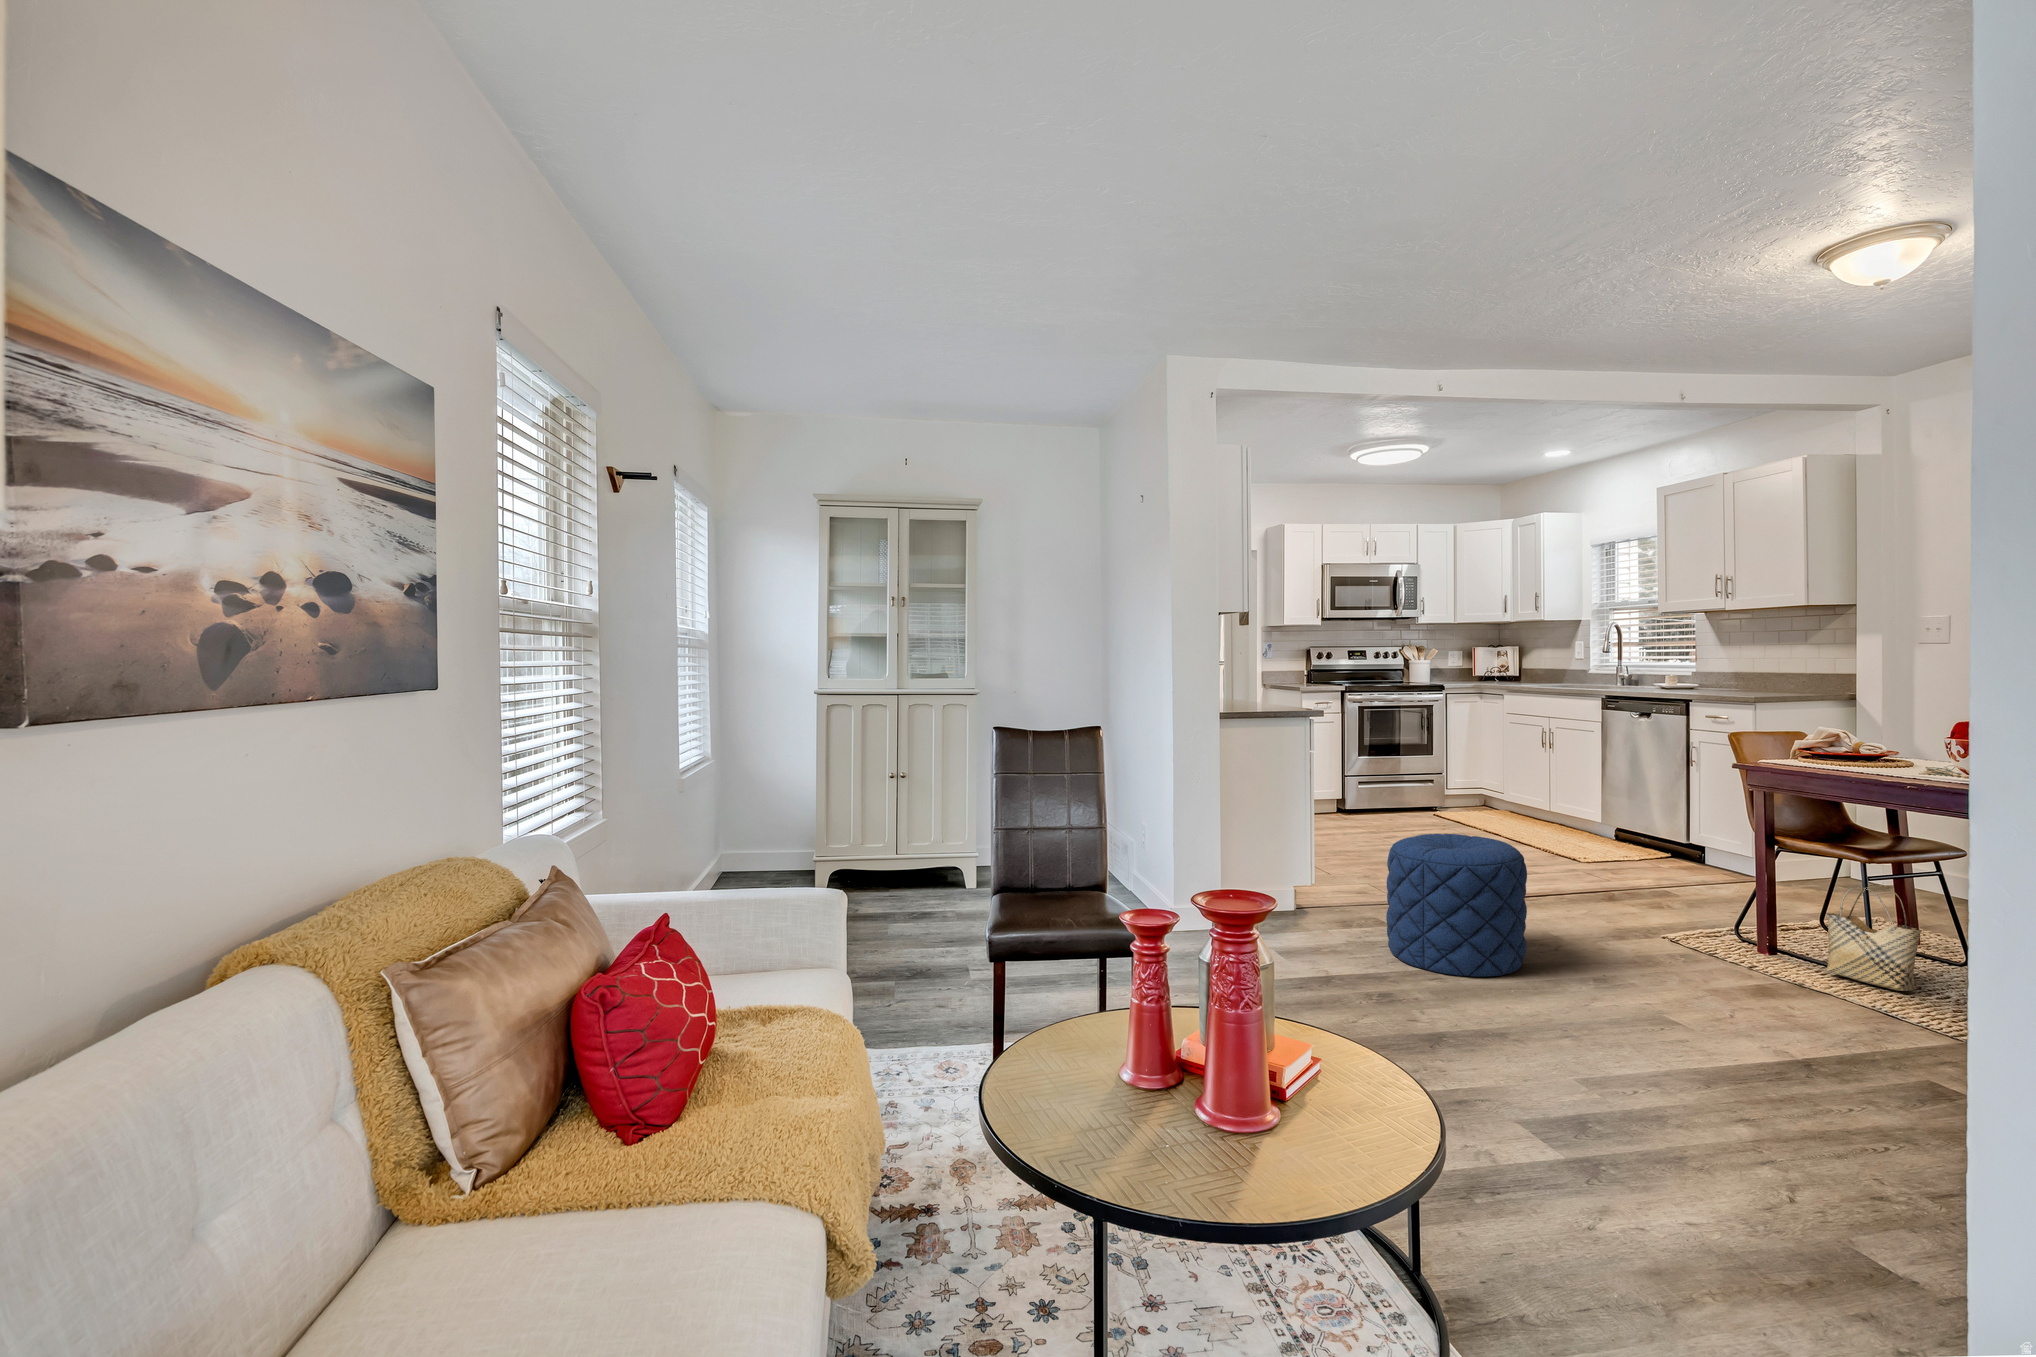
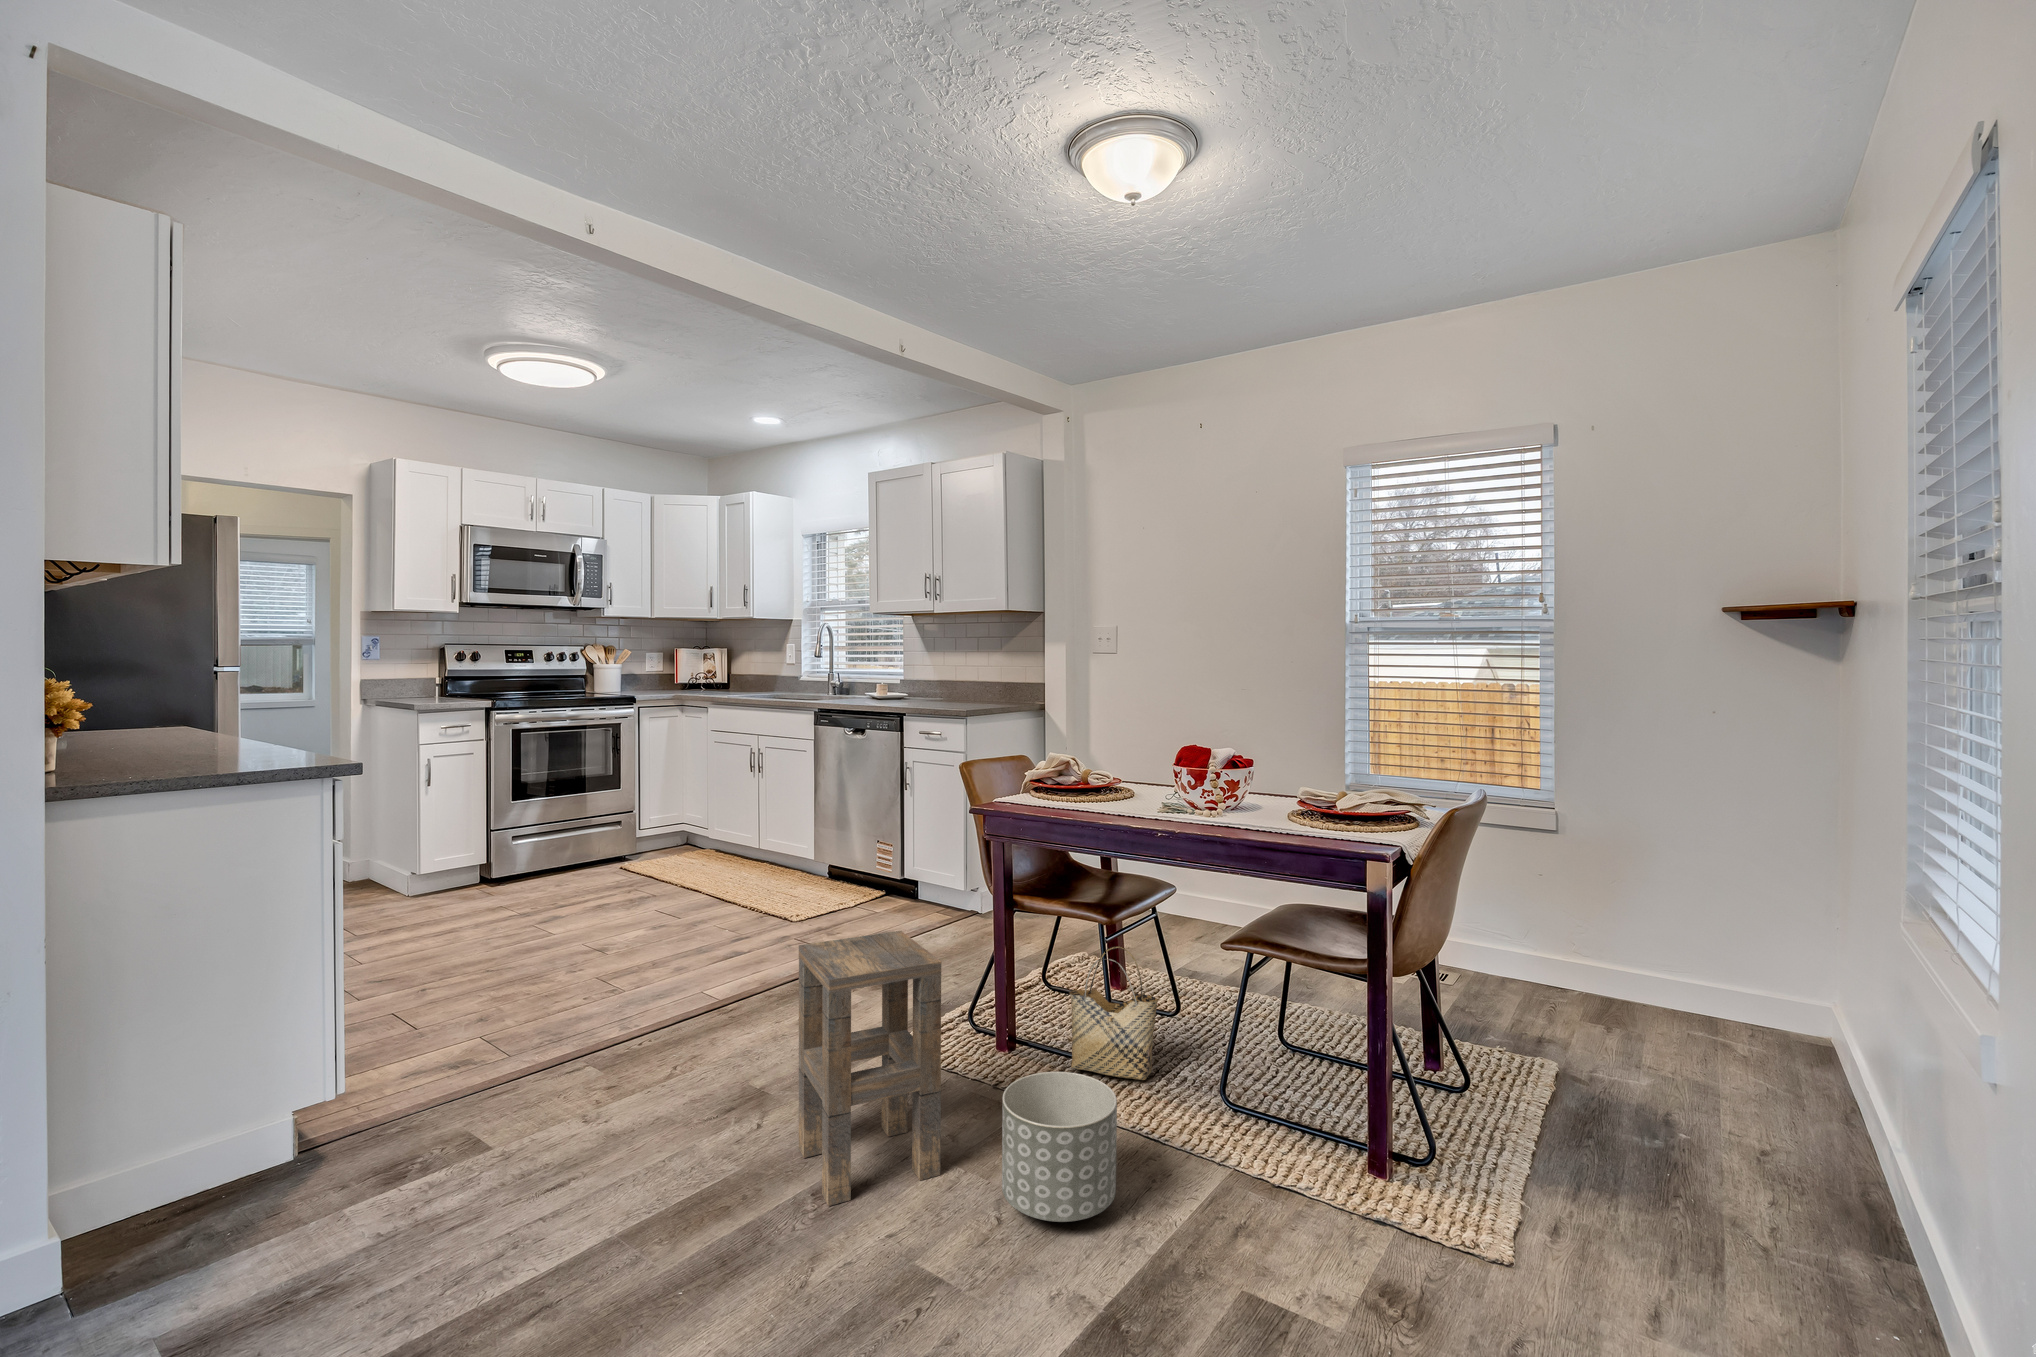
side table: none [1581,832,1687,990] -> present [799,931,941,1206]
pouf: present [1386,834,1527,977] -> none [458,980,716,1297]
planter: none [1732,935,1833,1026] -> present [1002,1072,1117,1222]

